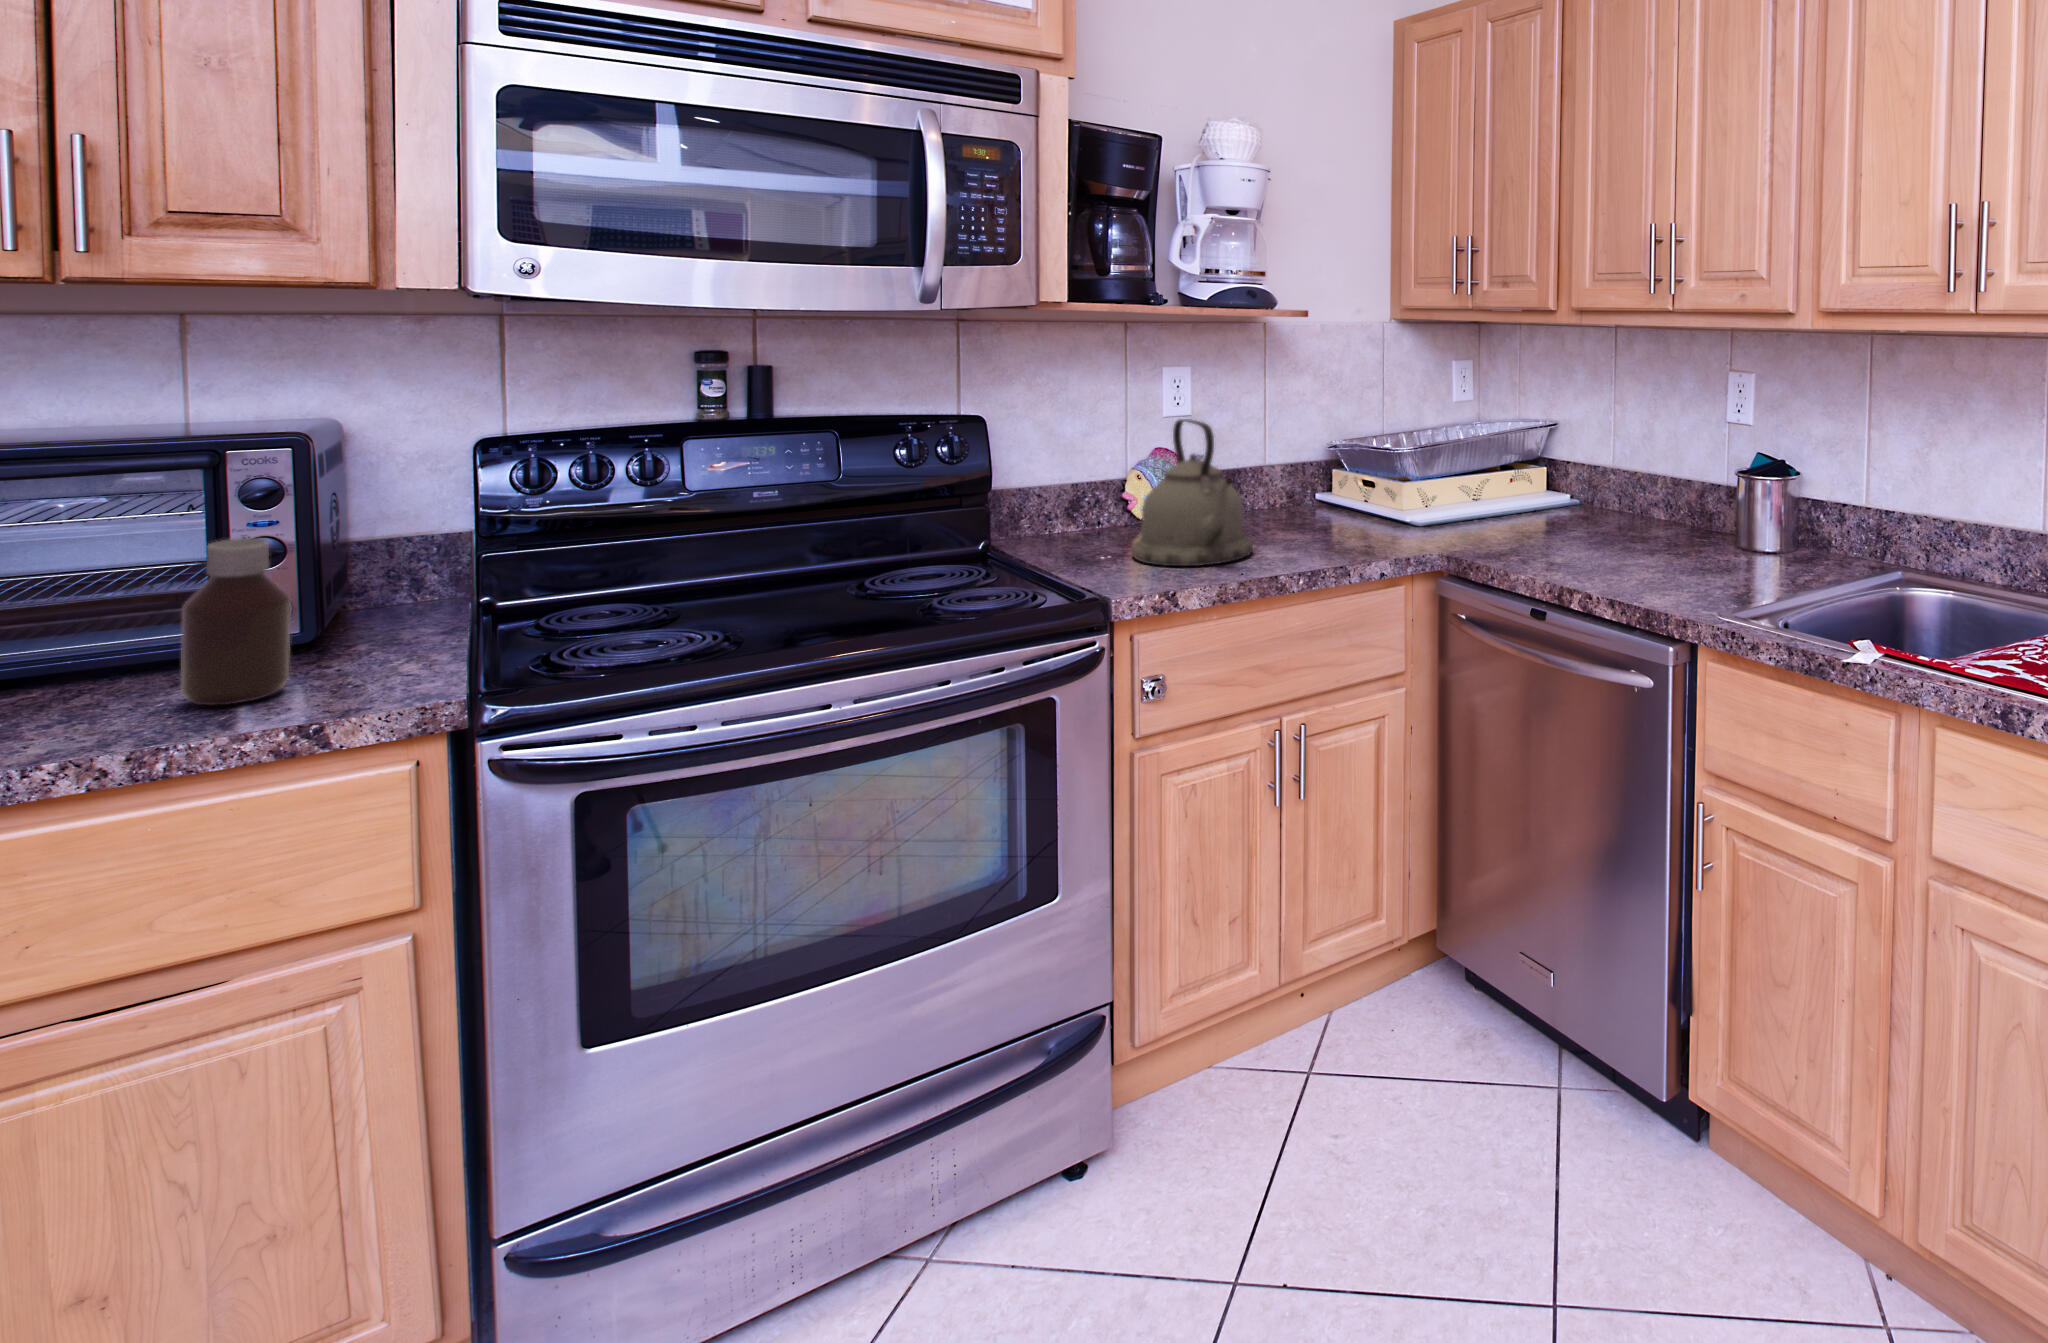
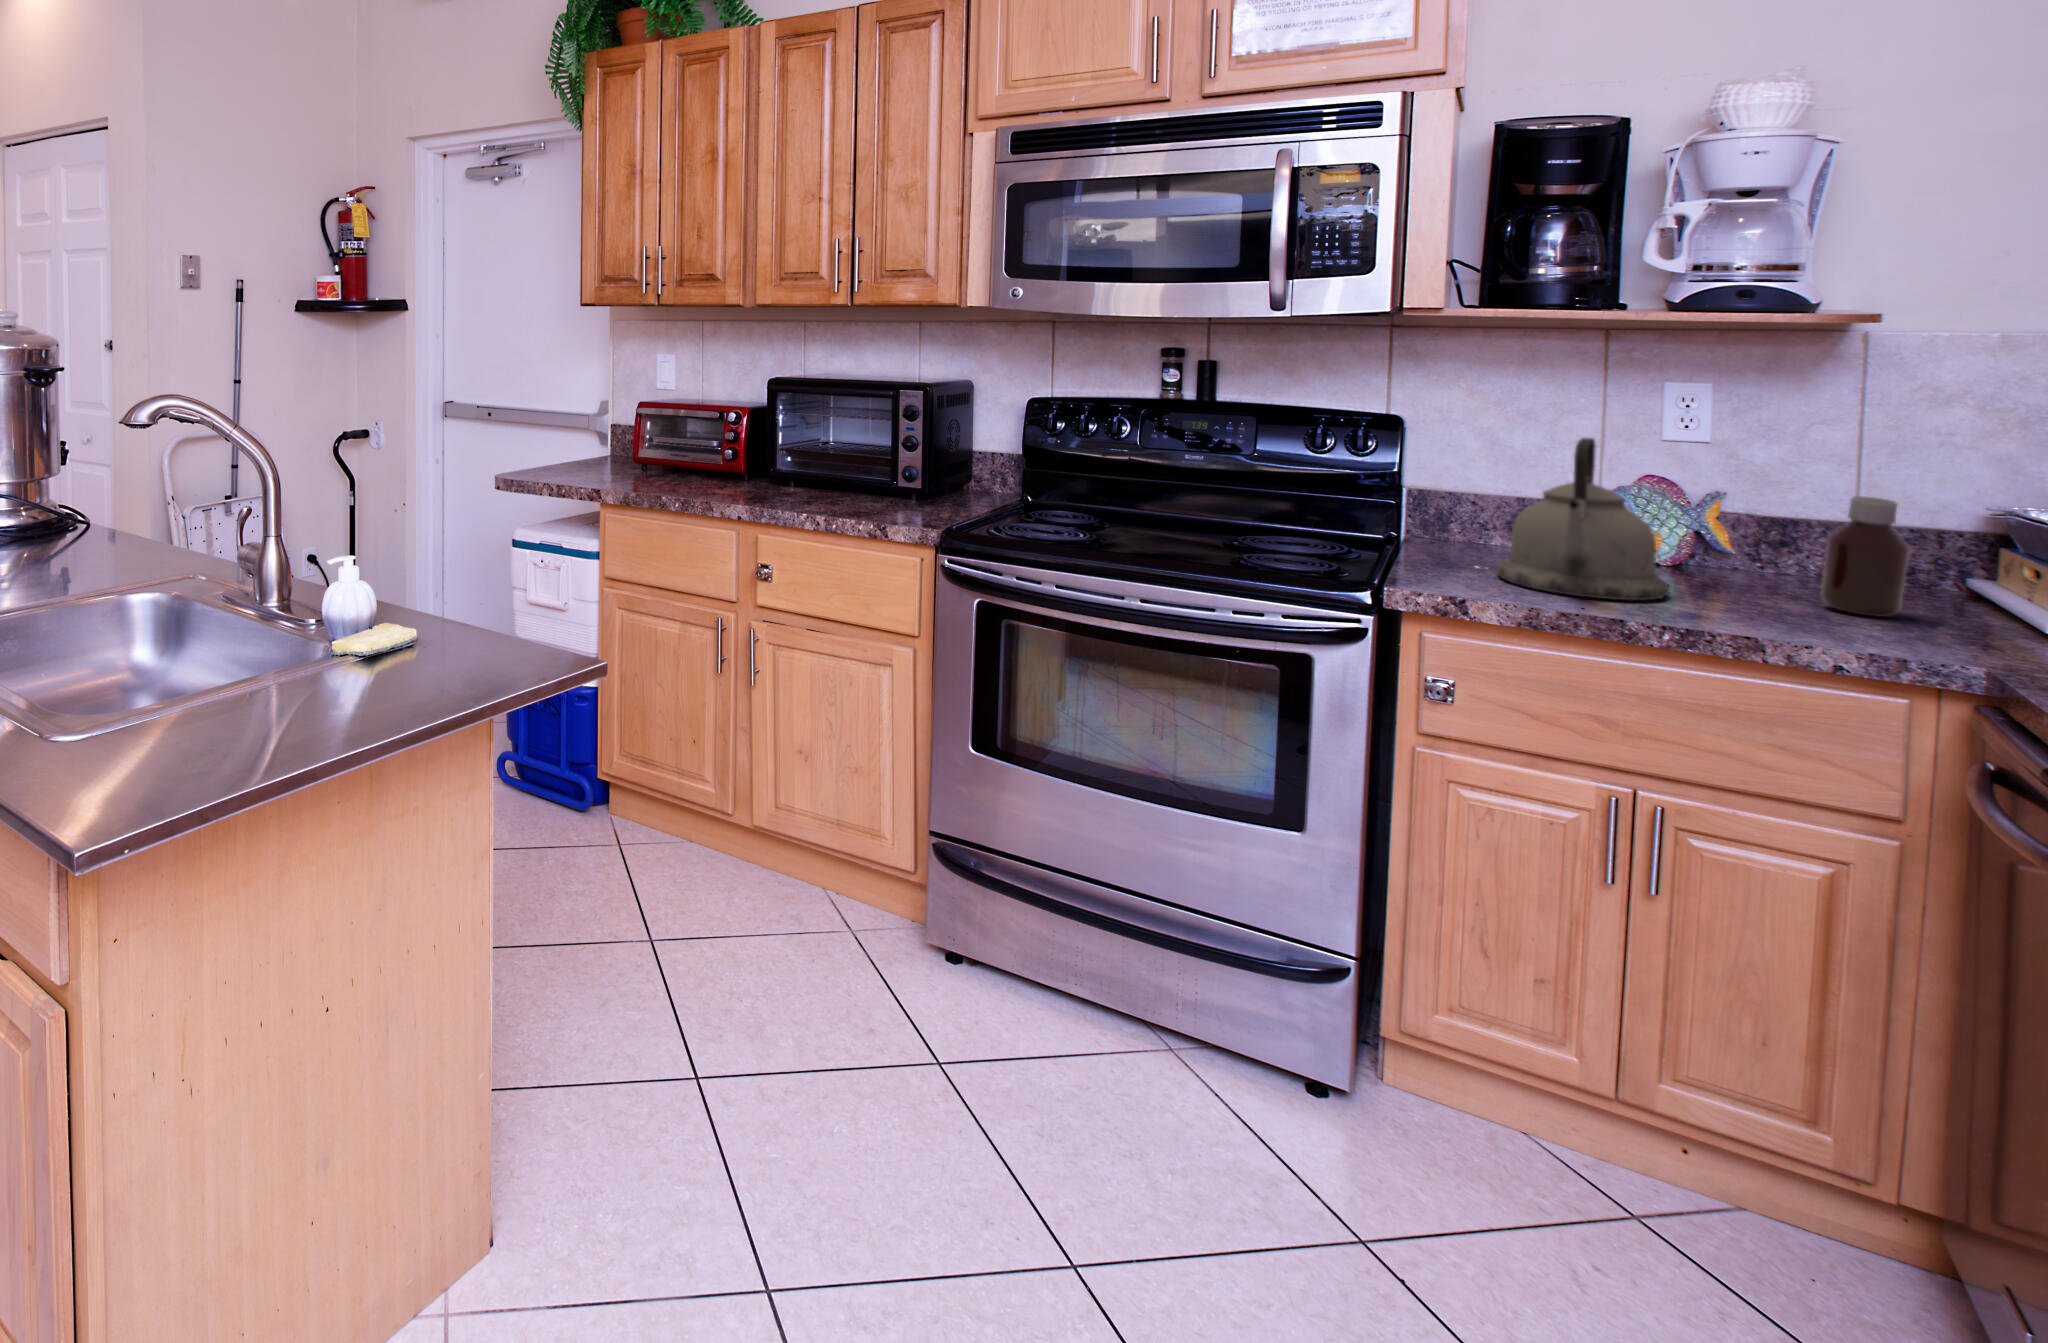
bottle: present [181,538,291,705] -> present [1821,496,1910,617]

